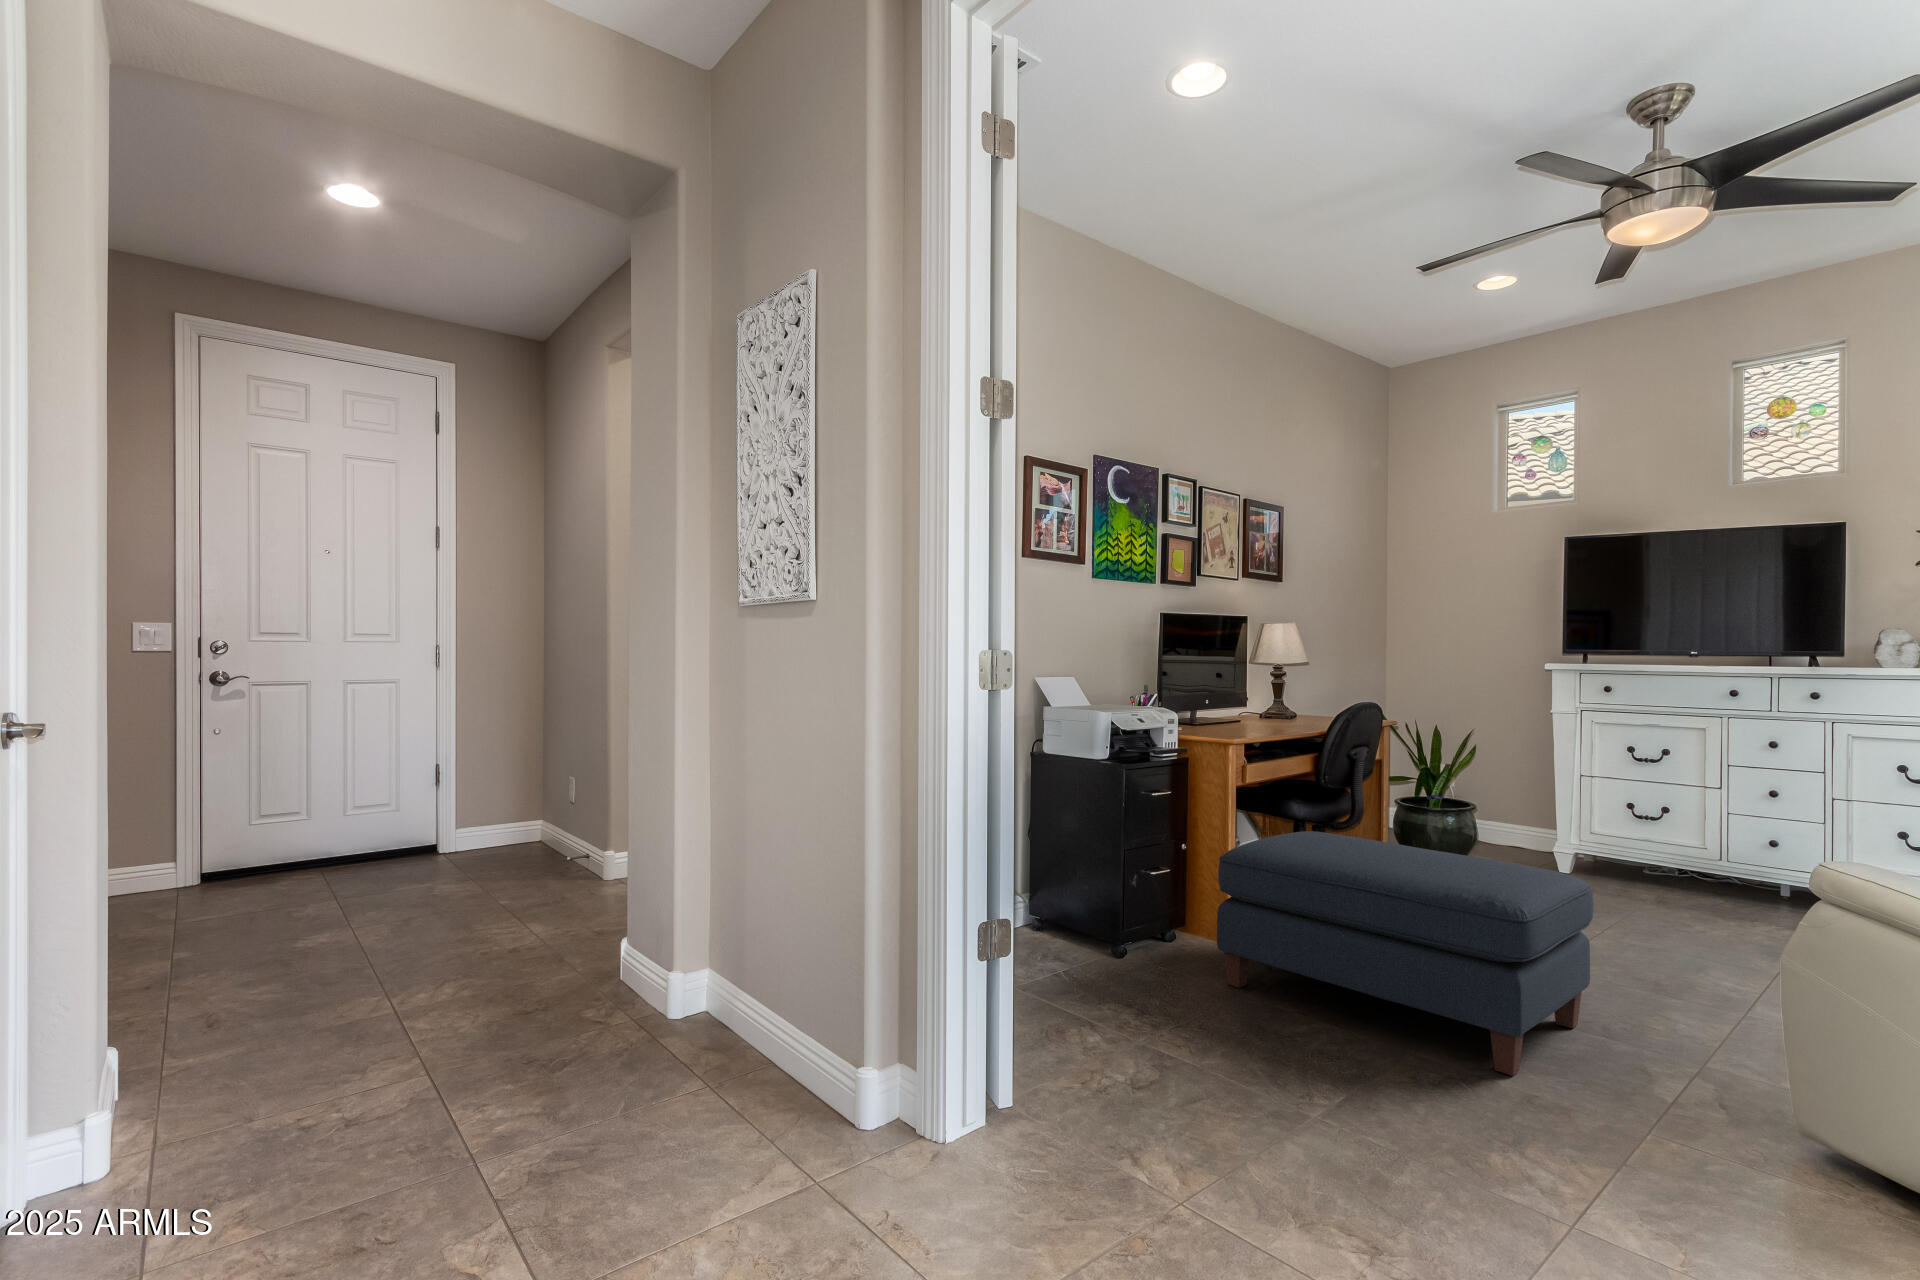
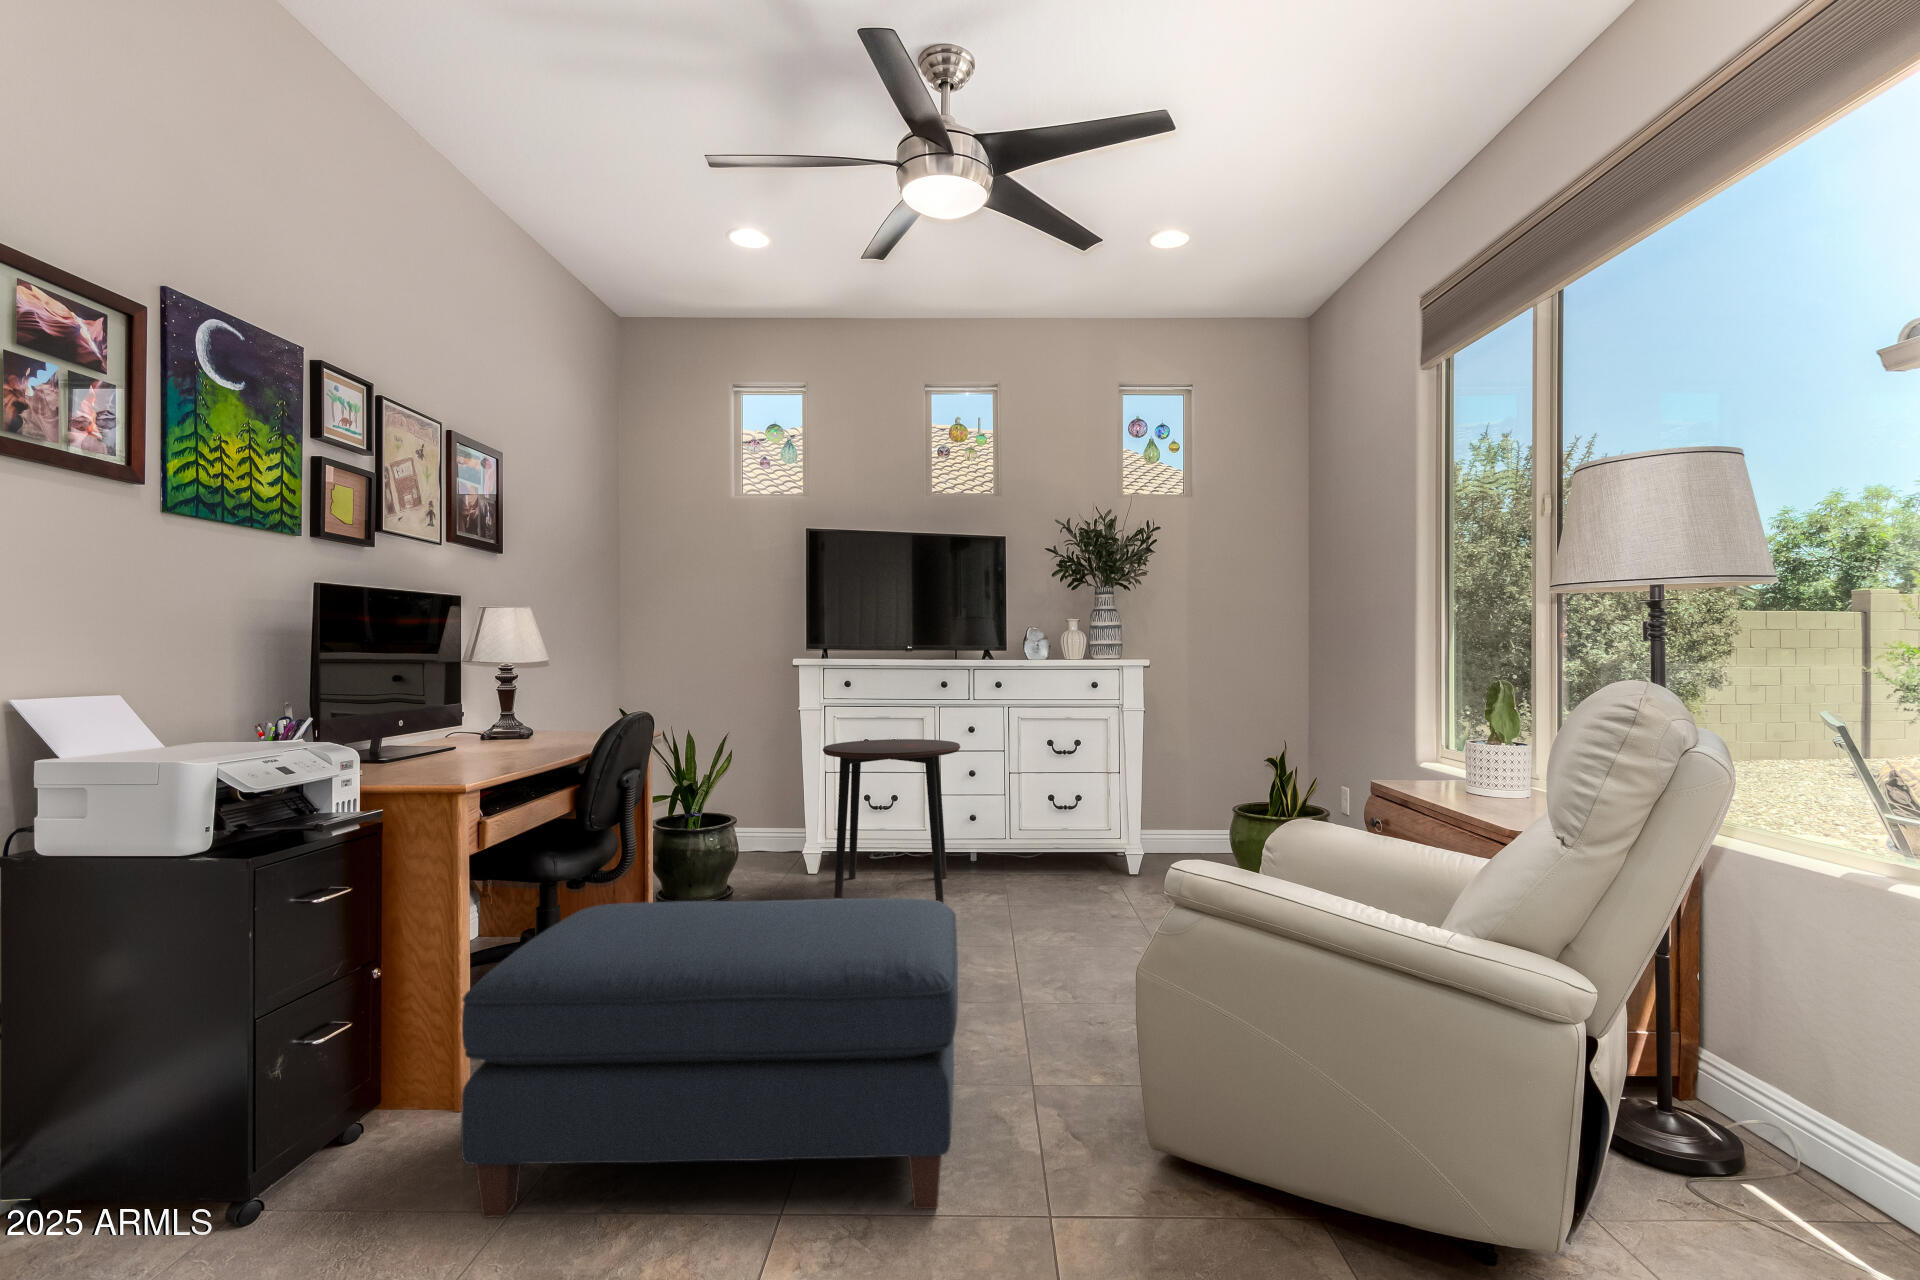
side table: none [1564,750,1736,924] -> present [823,739,960,903]

